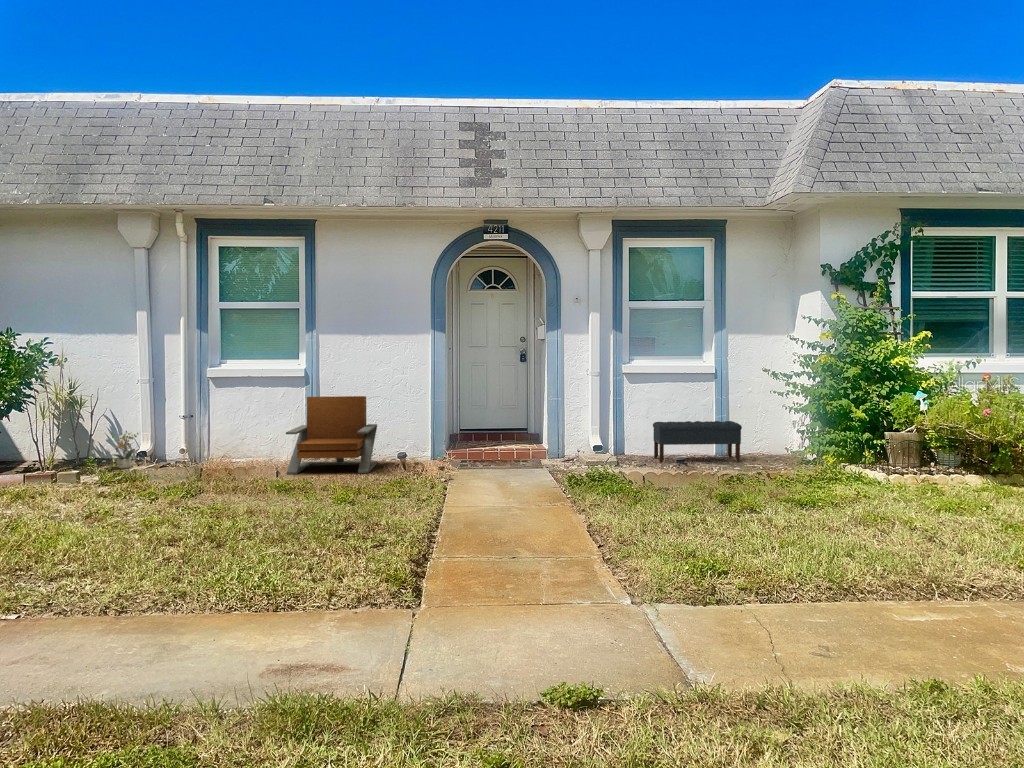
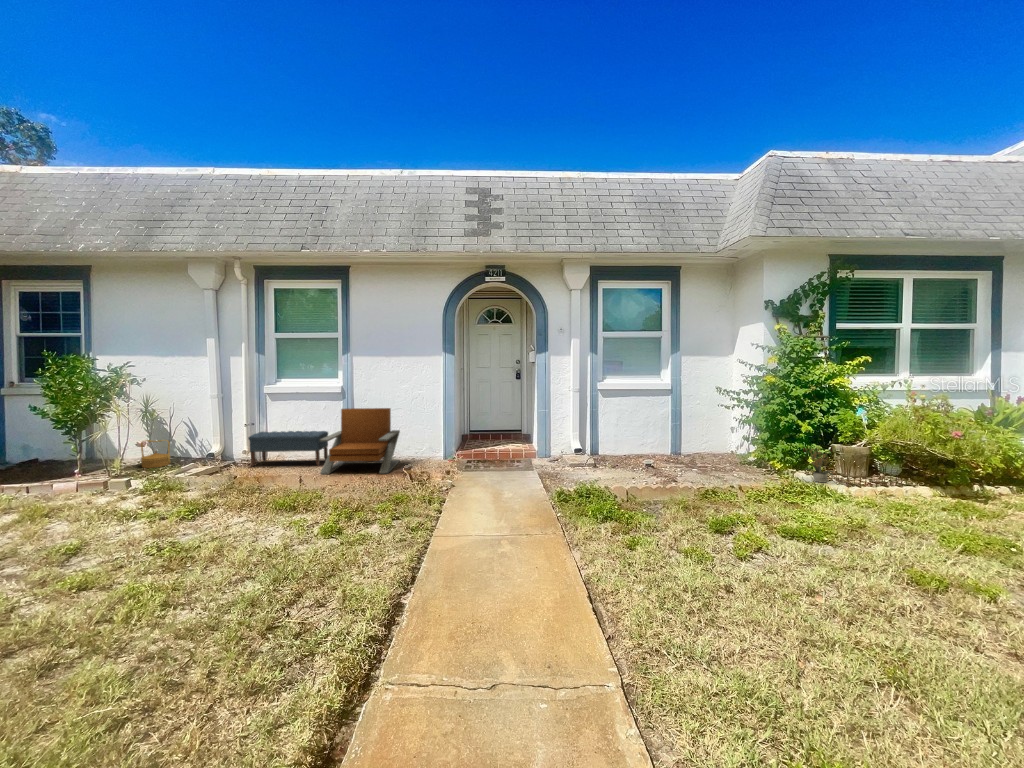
bench: present [653,421,742,463] -> present [248,431,328,467]
potted plant: present [111,431,138,468] -> present [806,447,833,483]
woven basket: none [56,436,92,470] -> present [141,440,170,468]

